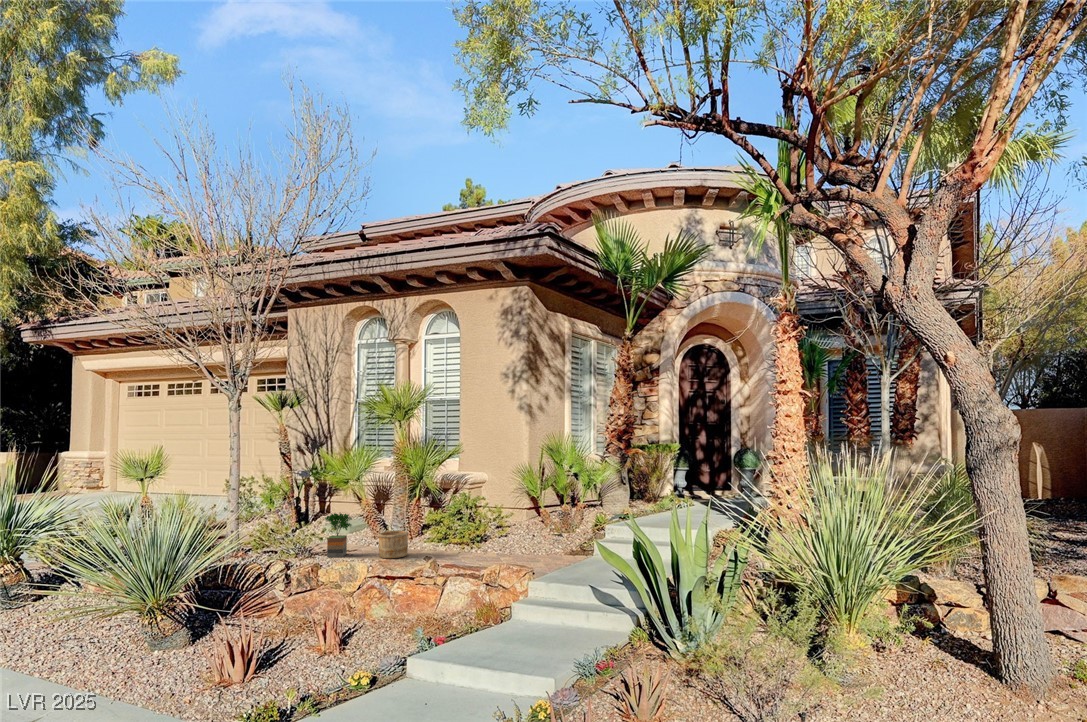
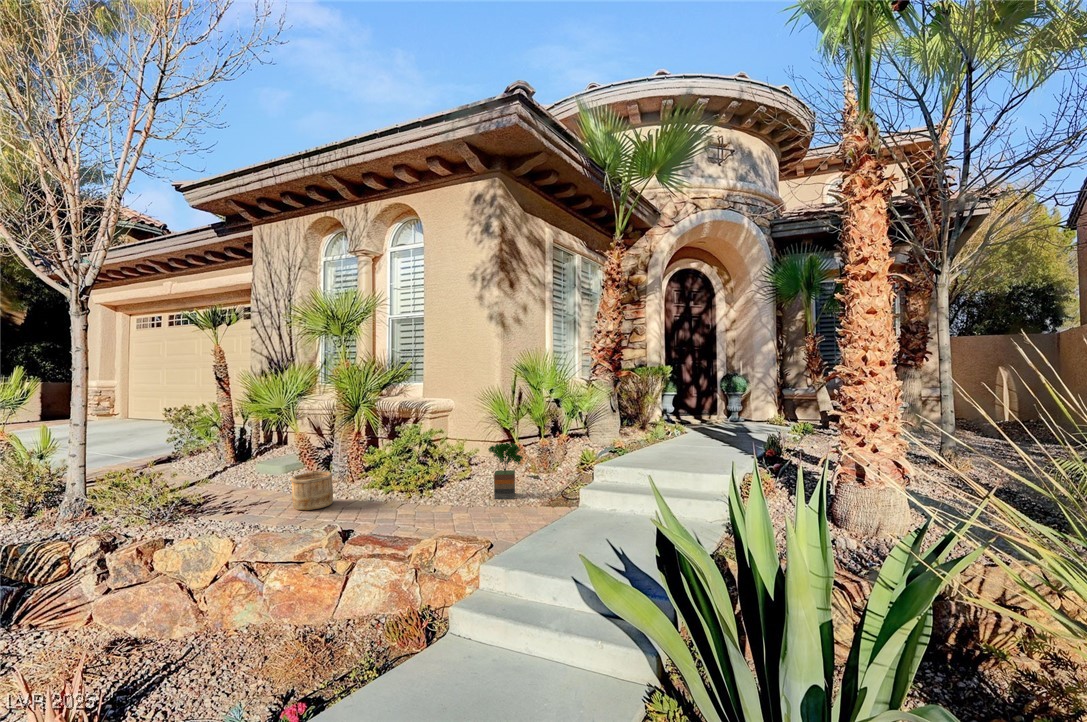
potted tree: present [325,513,352,557] -> present [488,443,523,499]

